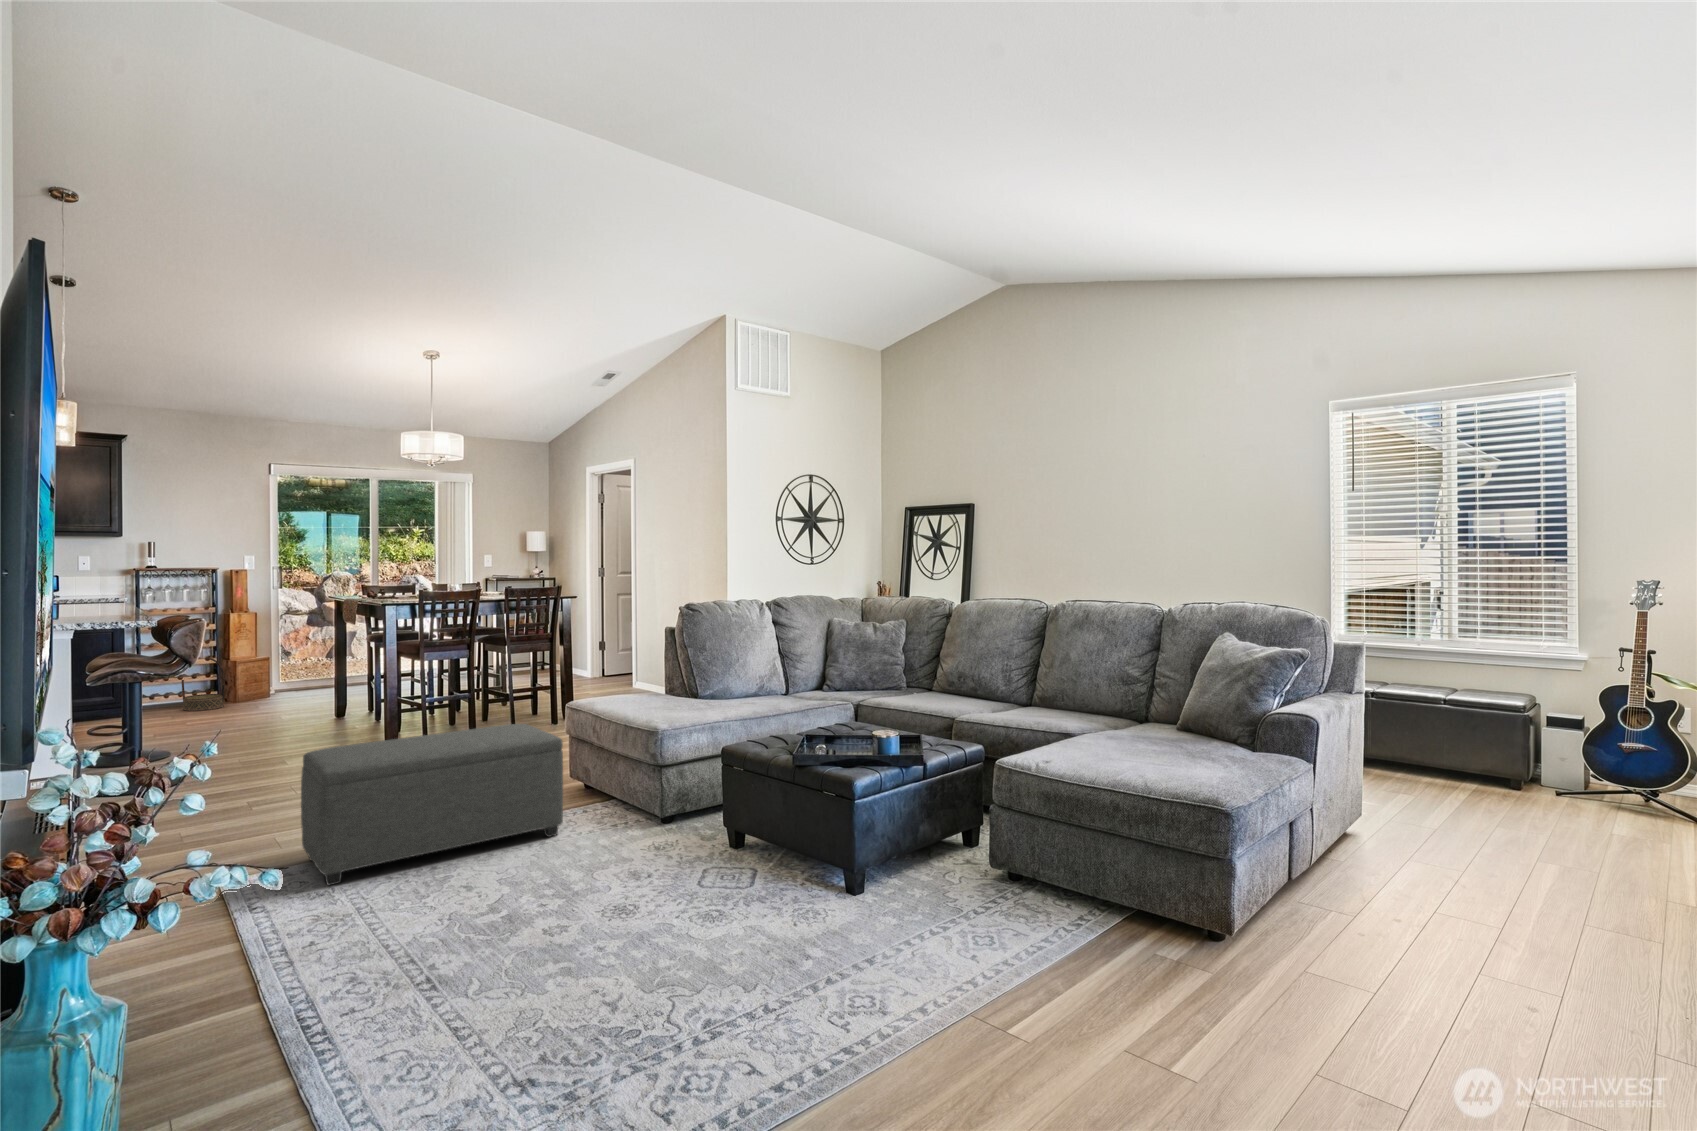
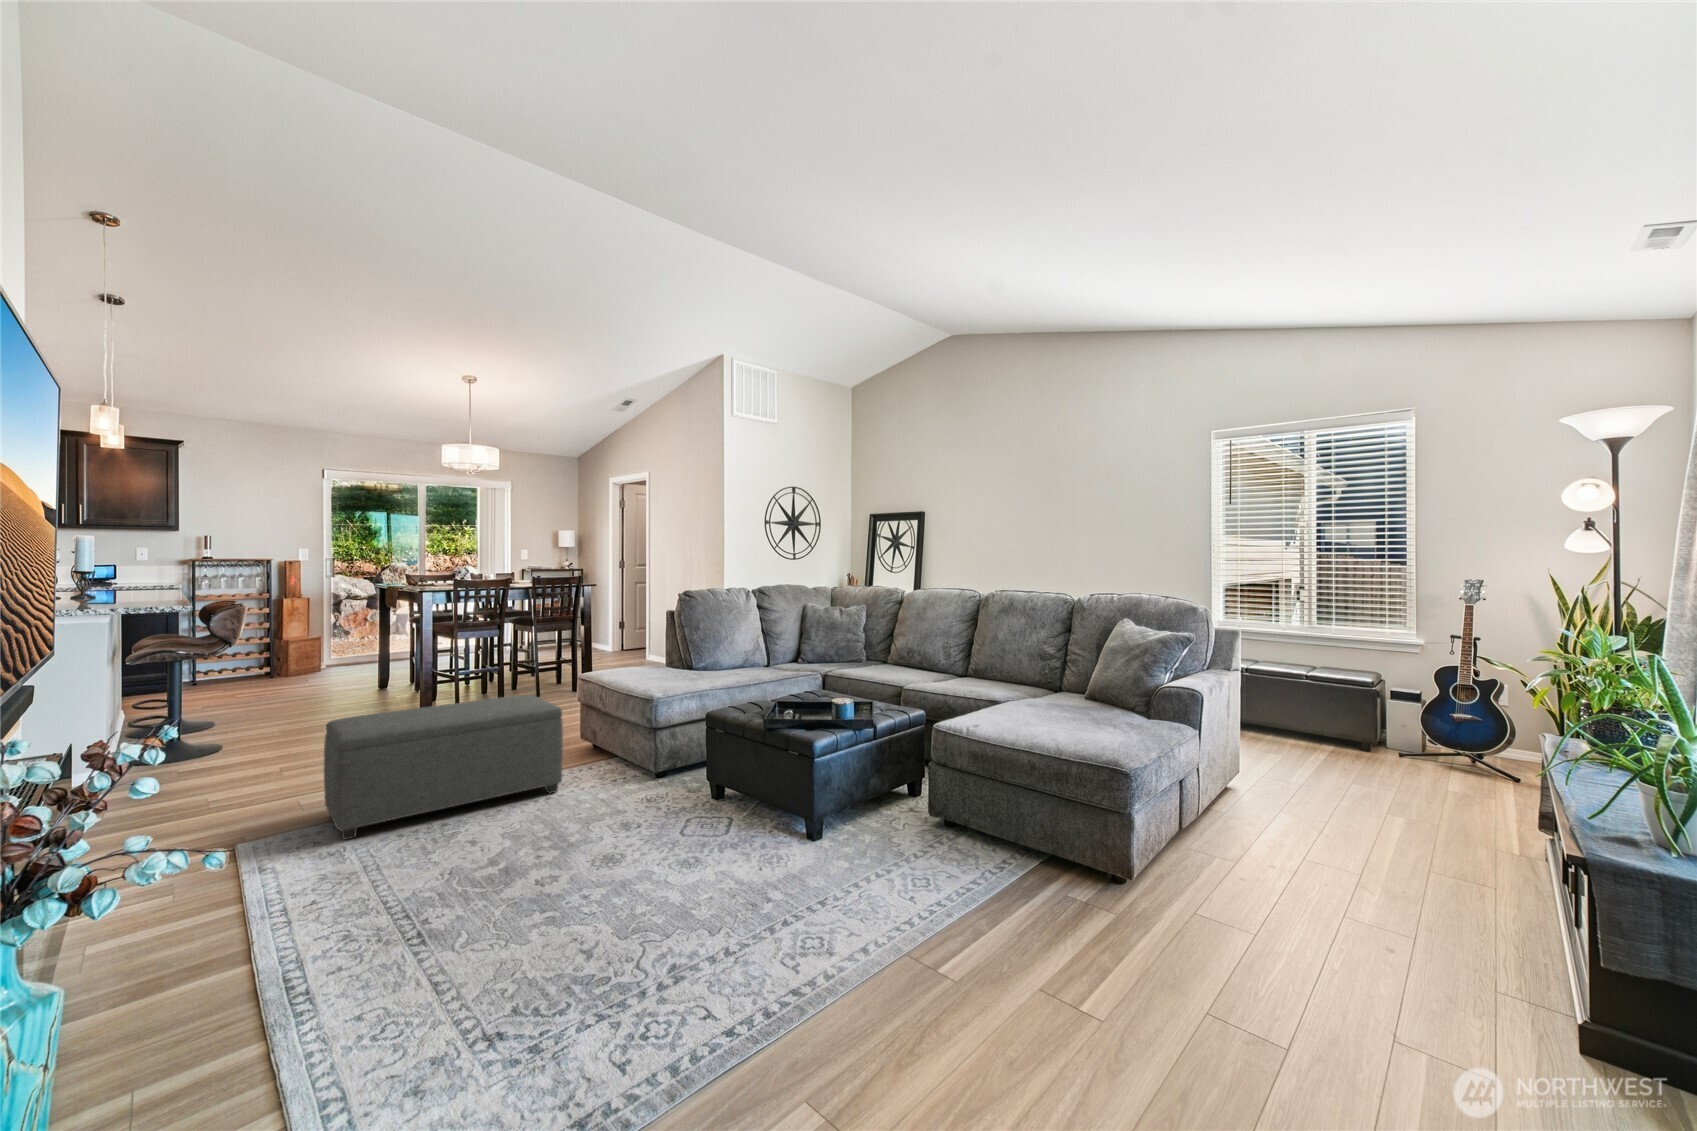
basket: present [182,657,225,711] -> none [247,637,285,682]

